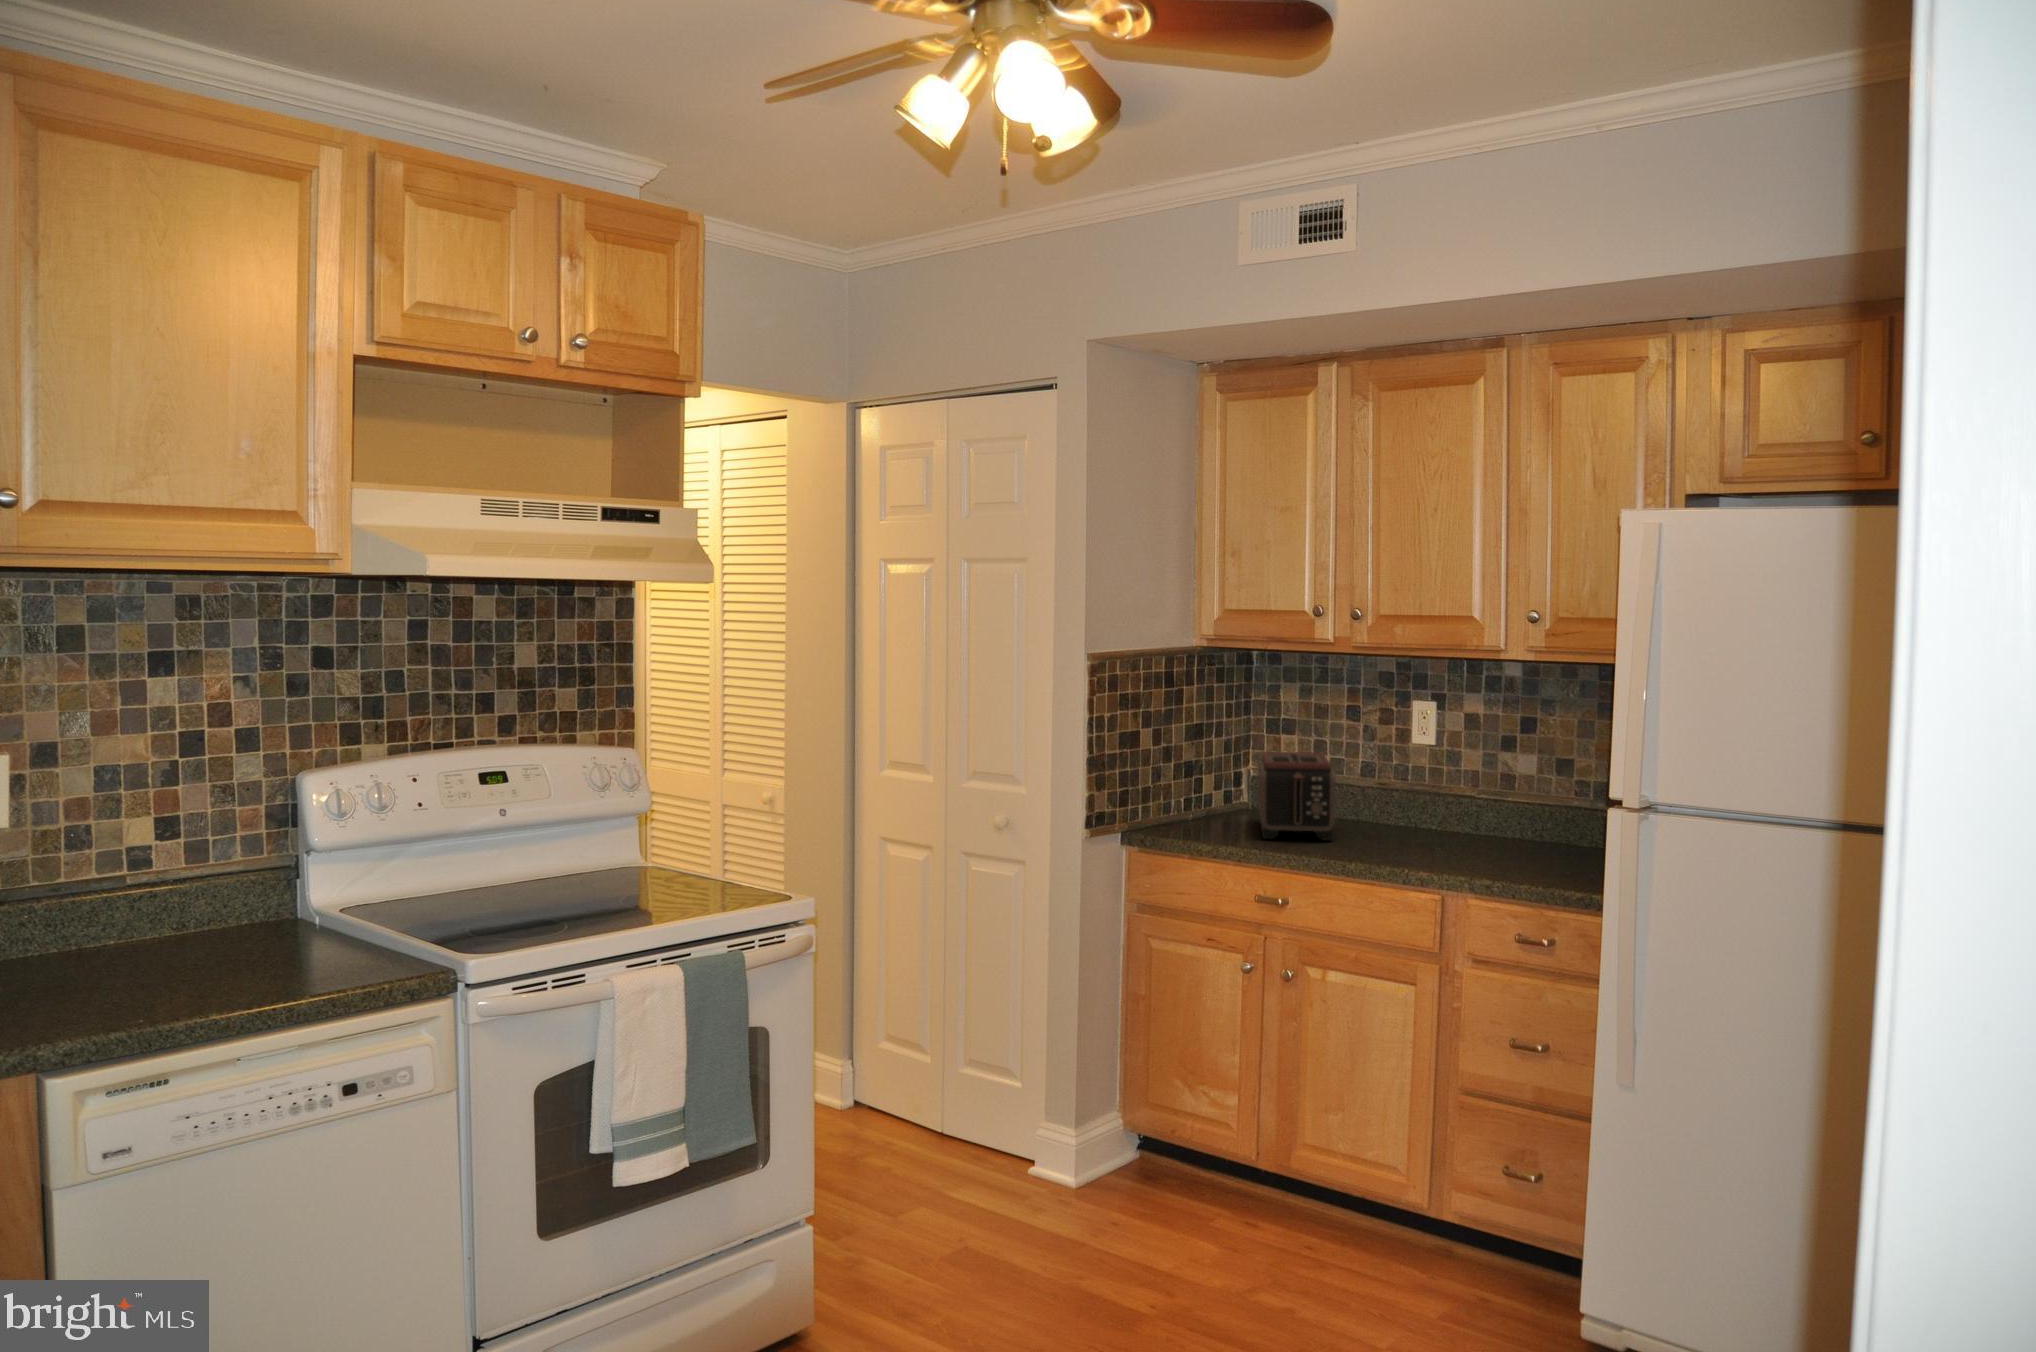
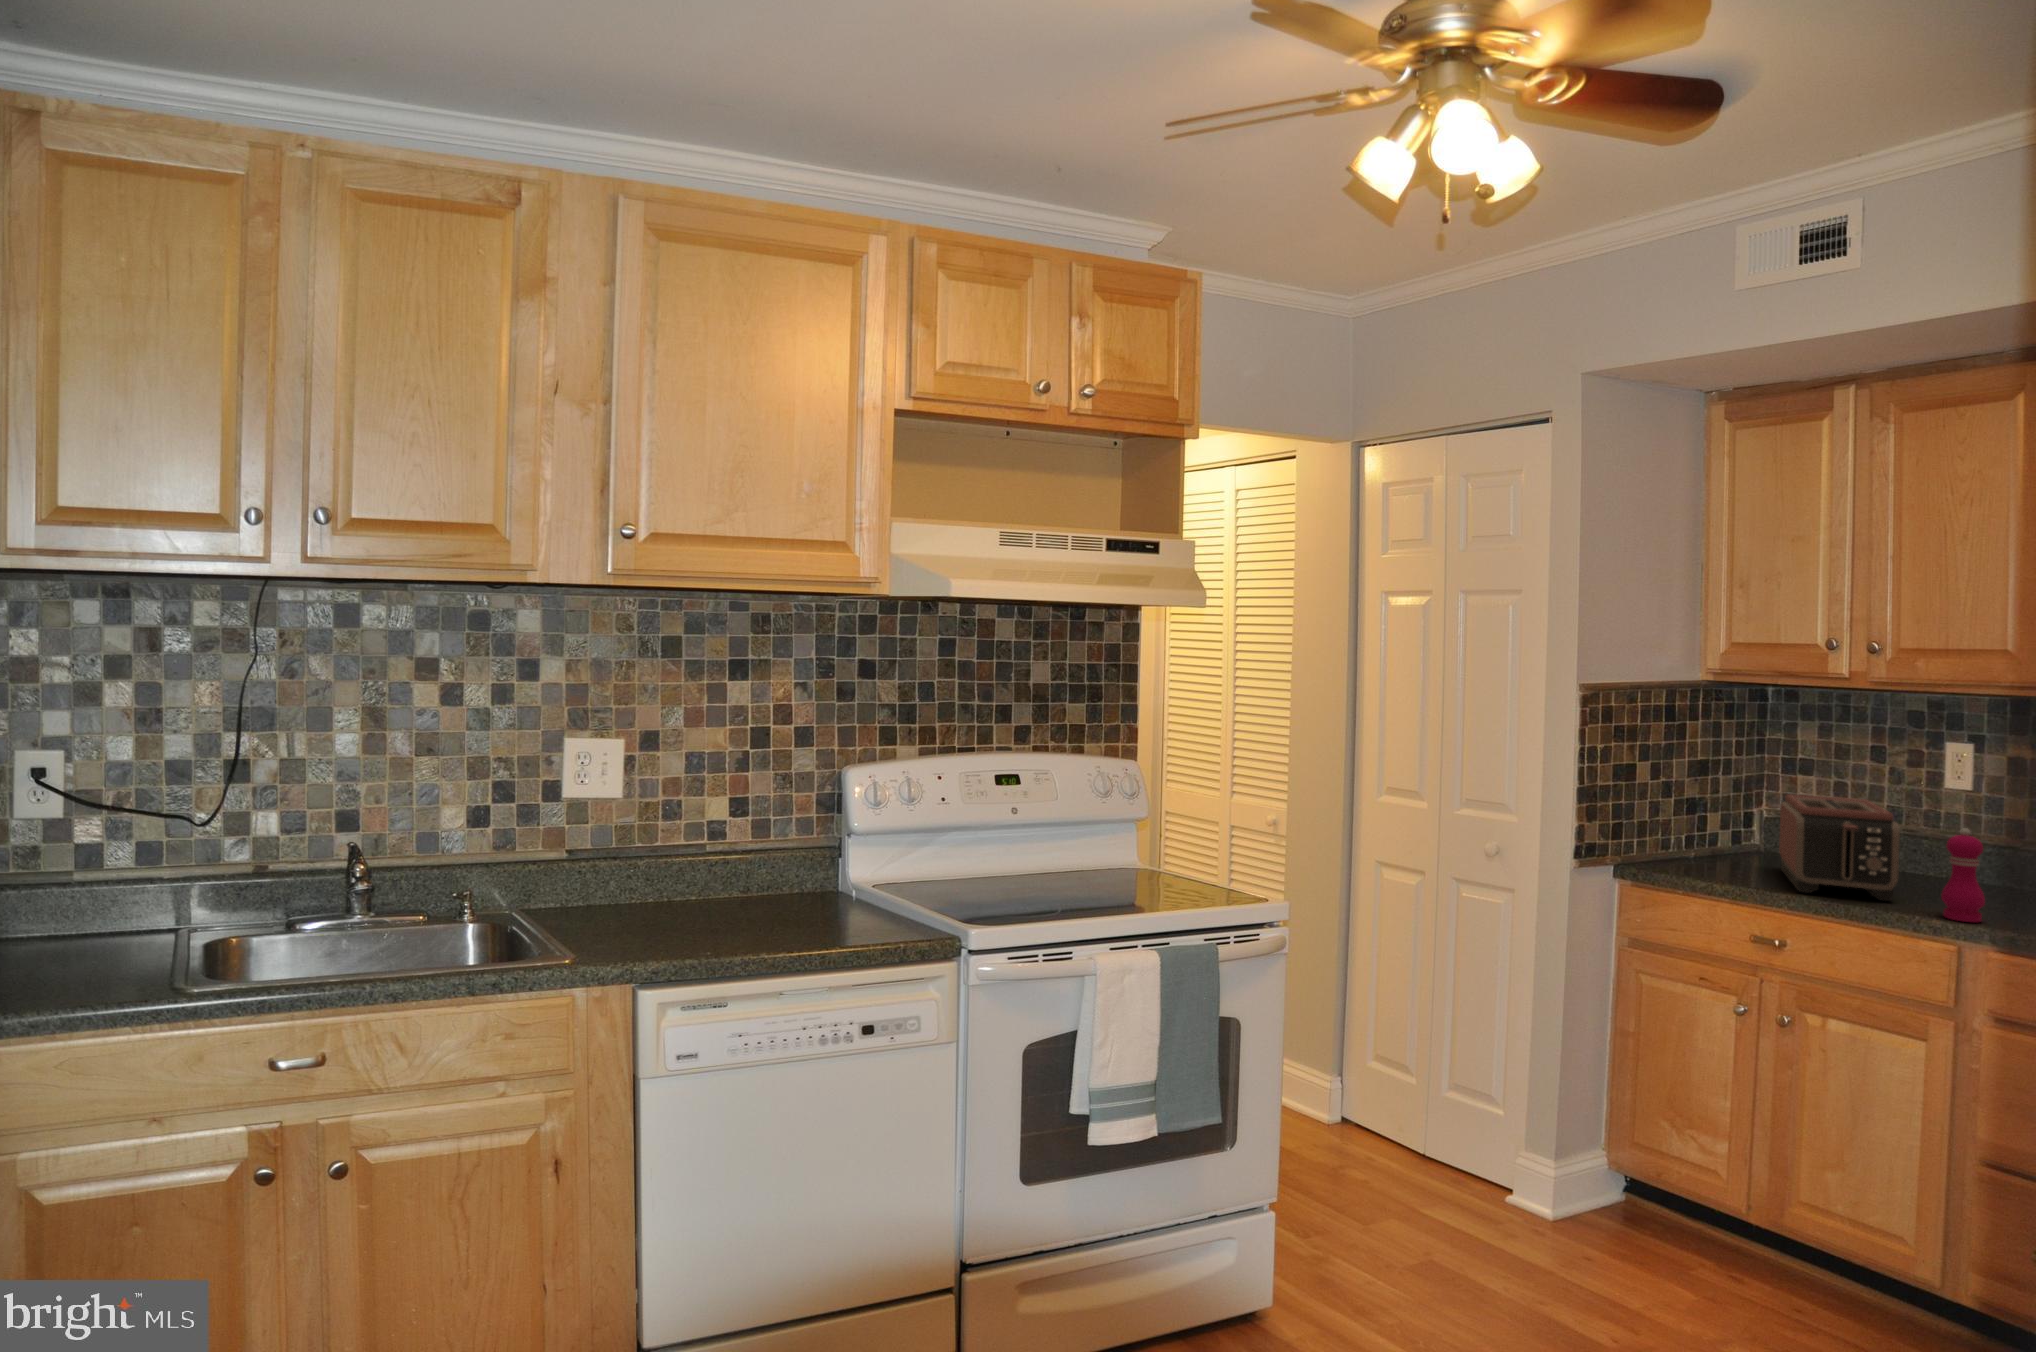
pepper mill: none [1361,772,1390,852] -> present [1941,828,1985,922]

